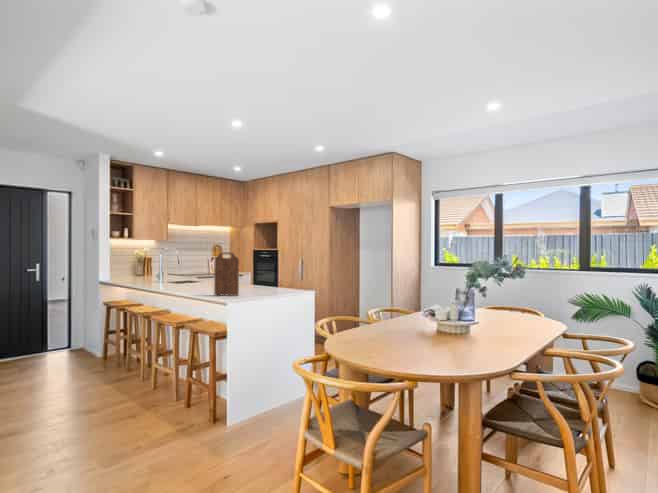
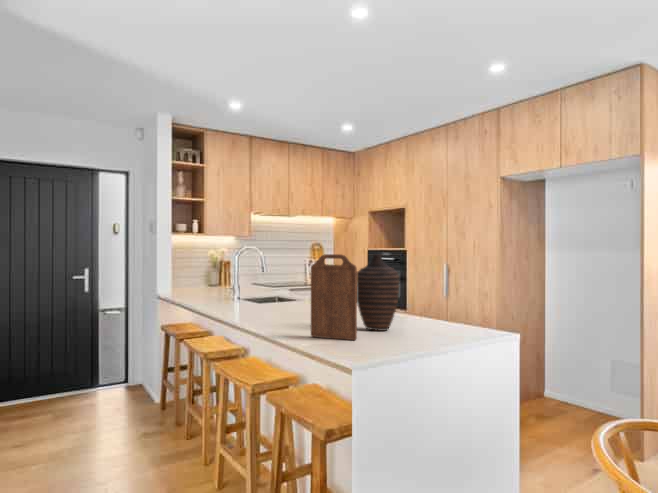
decorative vase: none [238,252,263,292] -> present [357,254,399,331]

